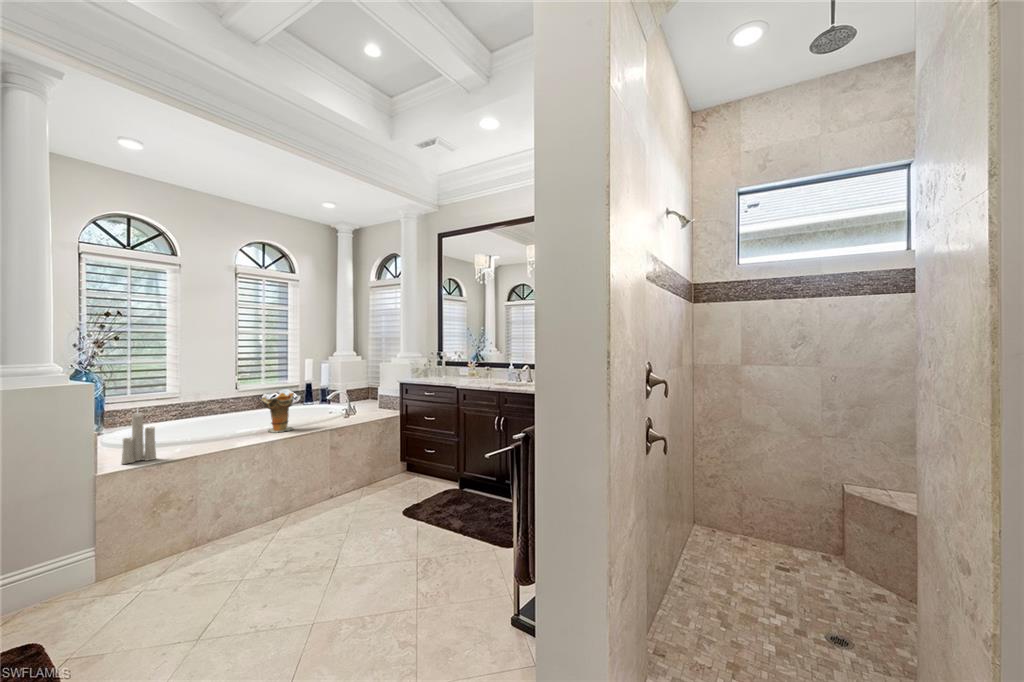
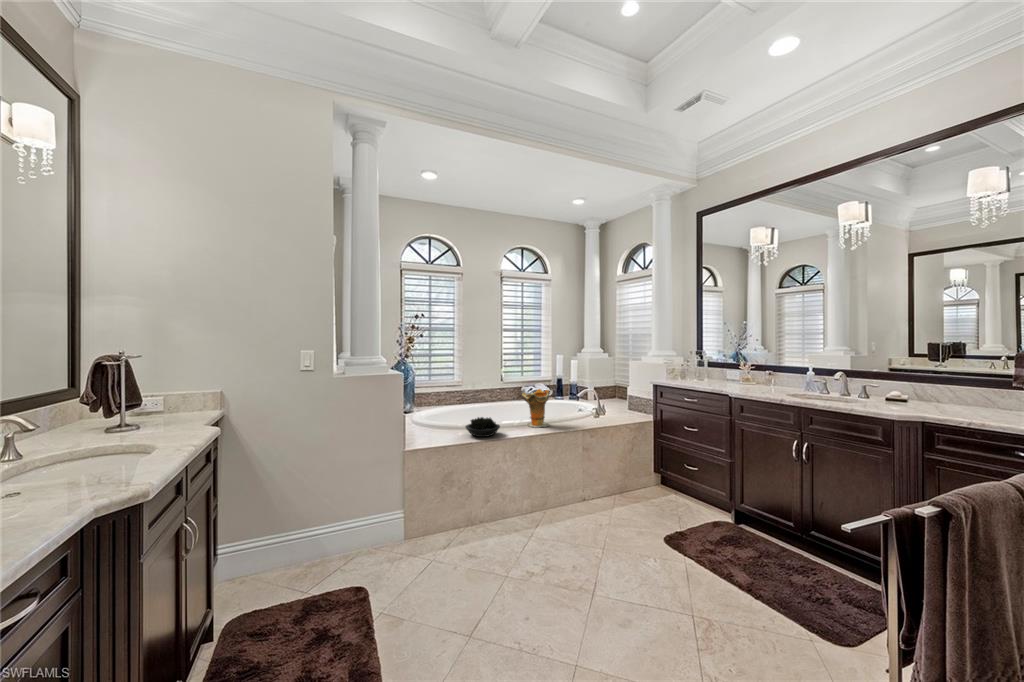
candle: present [121,412,156,464] -> none [419,394,443,444]
succulent plant: none [187,425,234,448] -> present [465,417,500,437]

